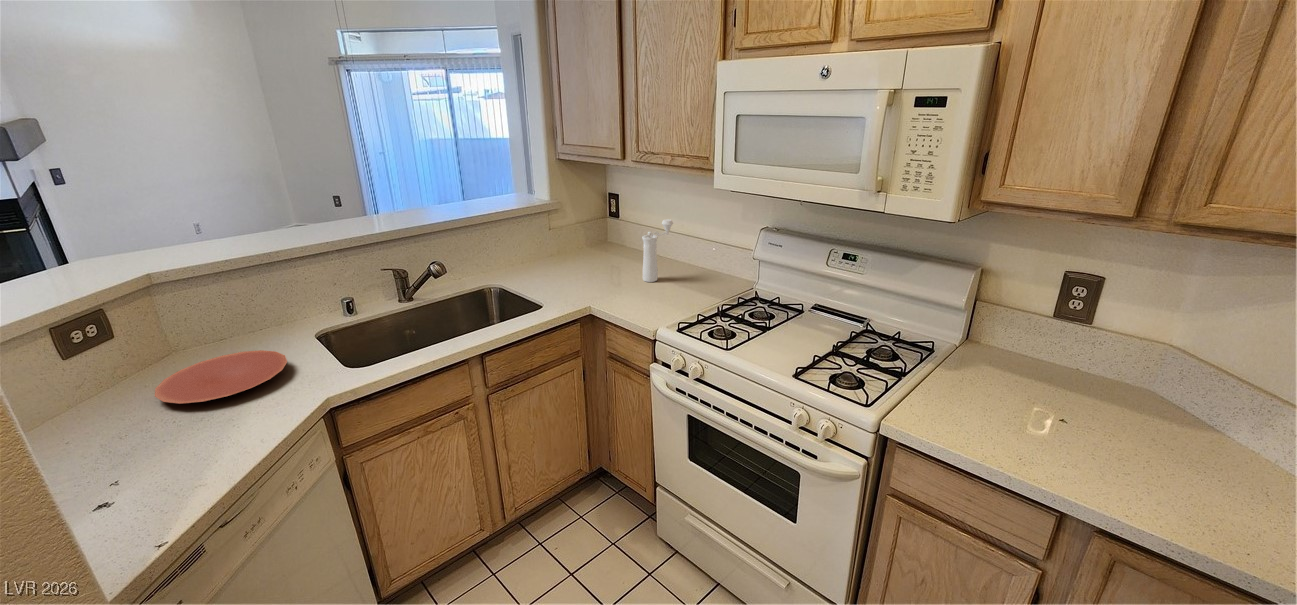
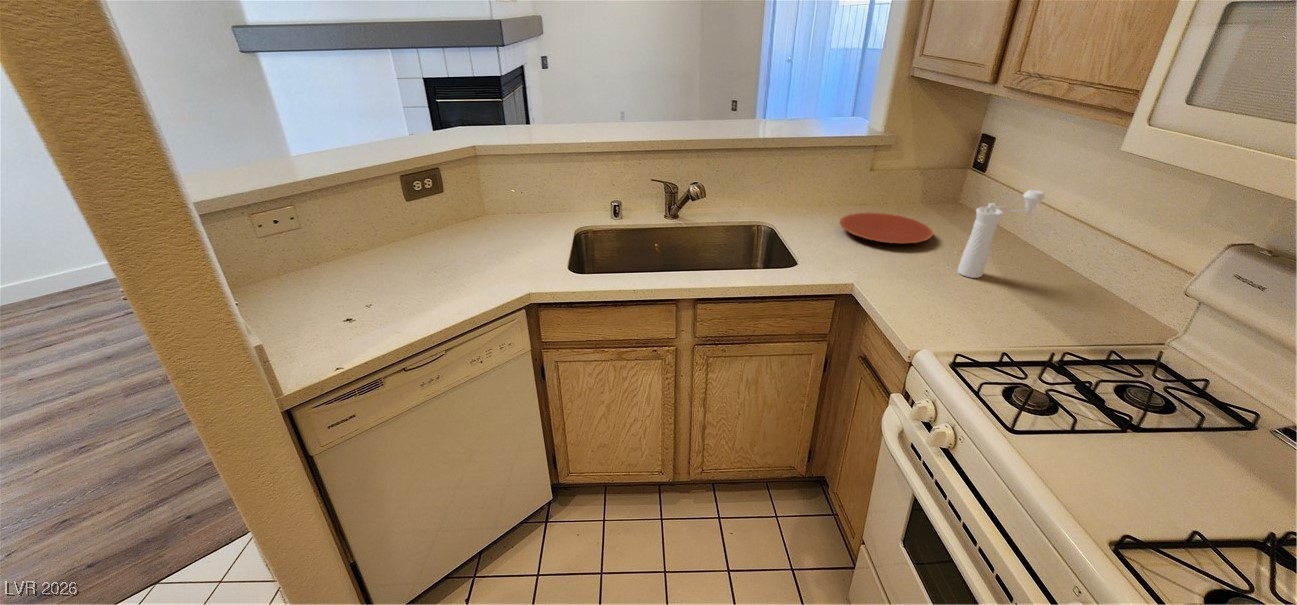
plate: present [155,350,287,404] -> present [839,212,933,243]

